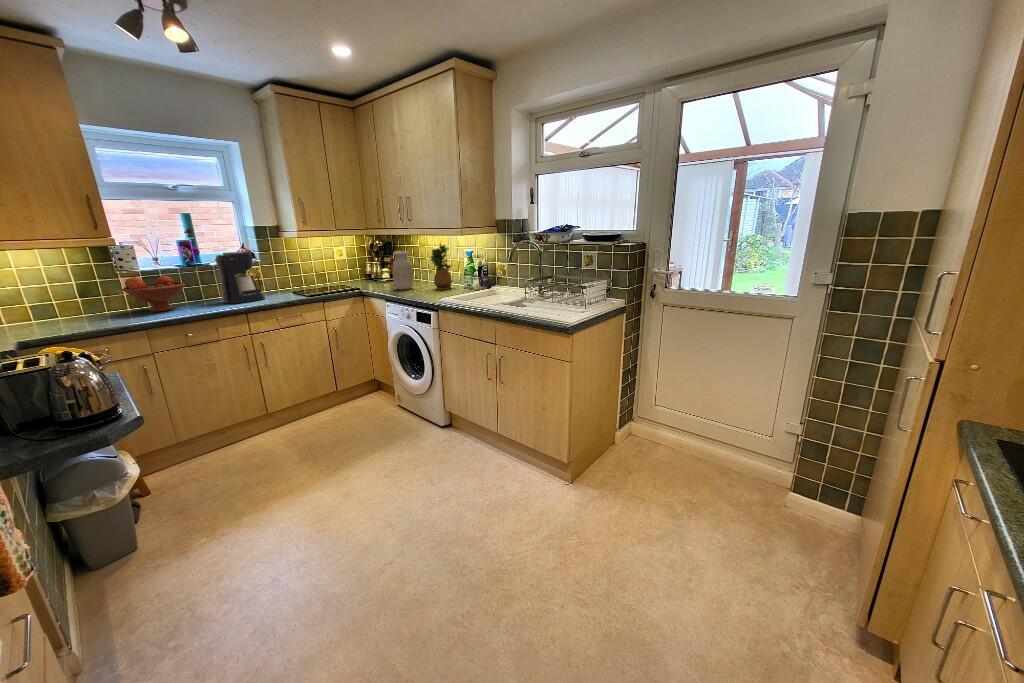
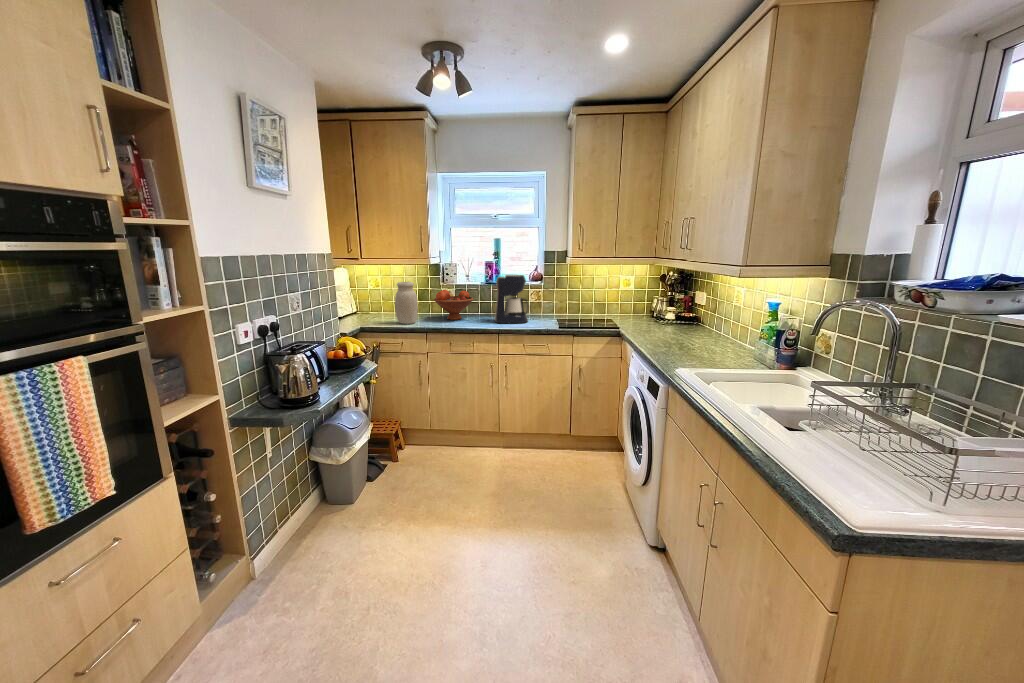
potted plant: present [430,245,452,290] -> none [703,284,741,354]
jar: present [393,251,413,290] -> present [395,282,418,324]

